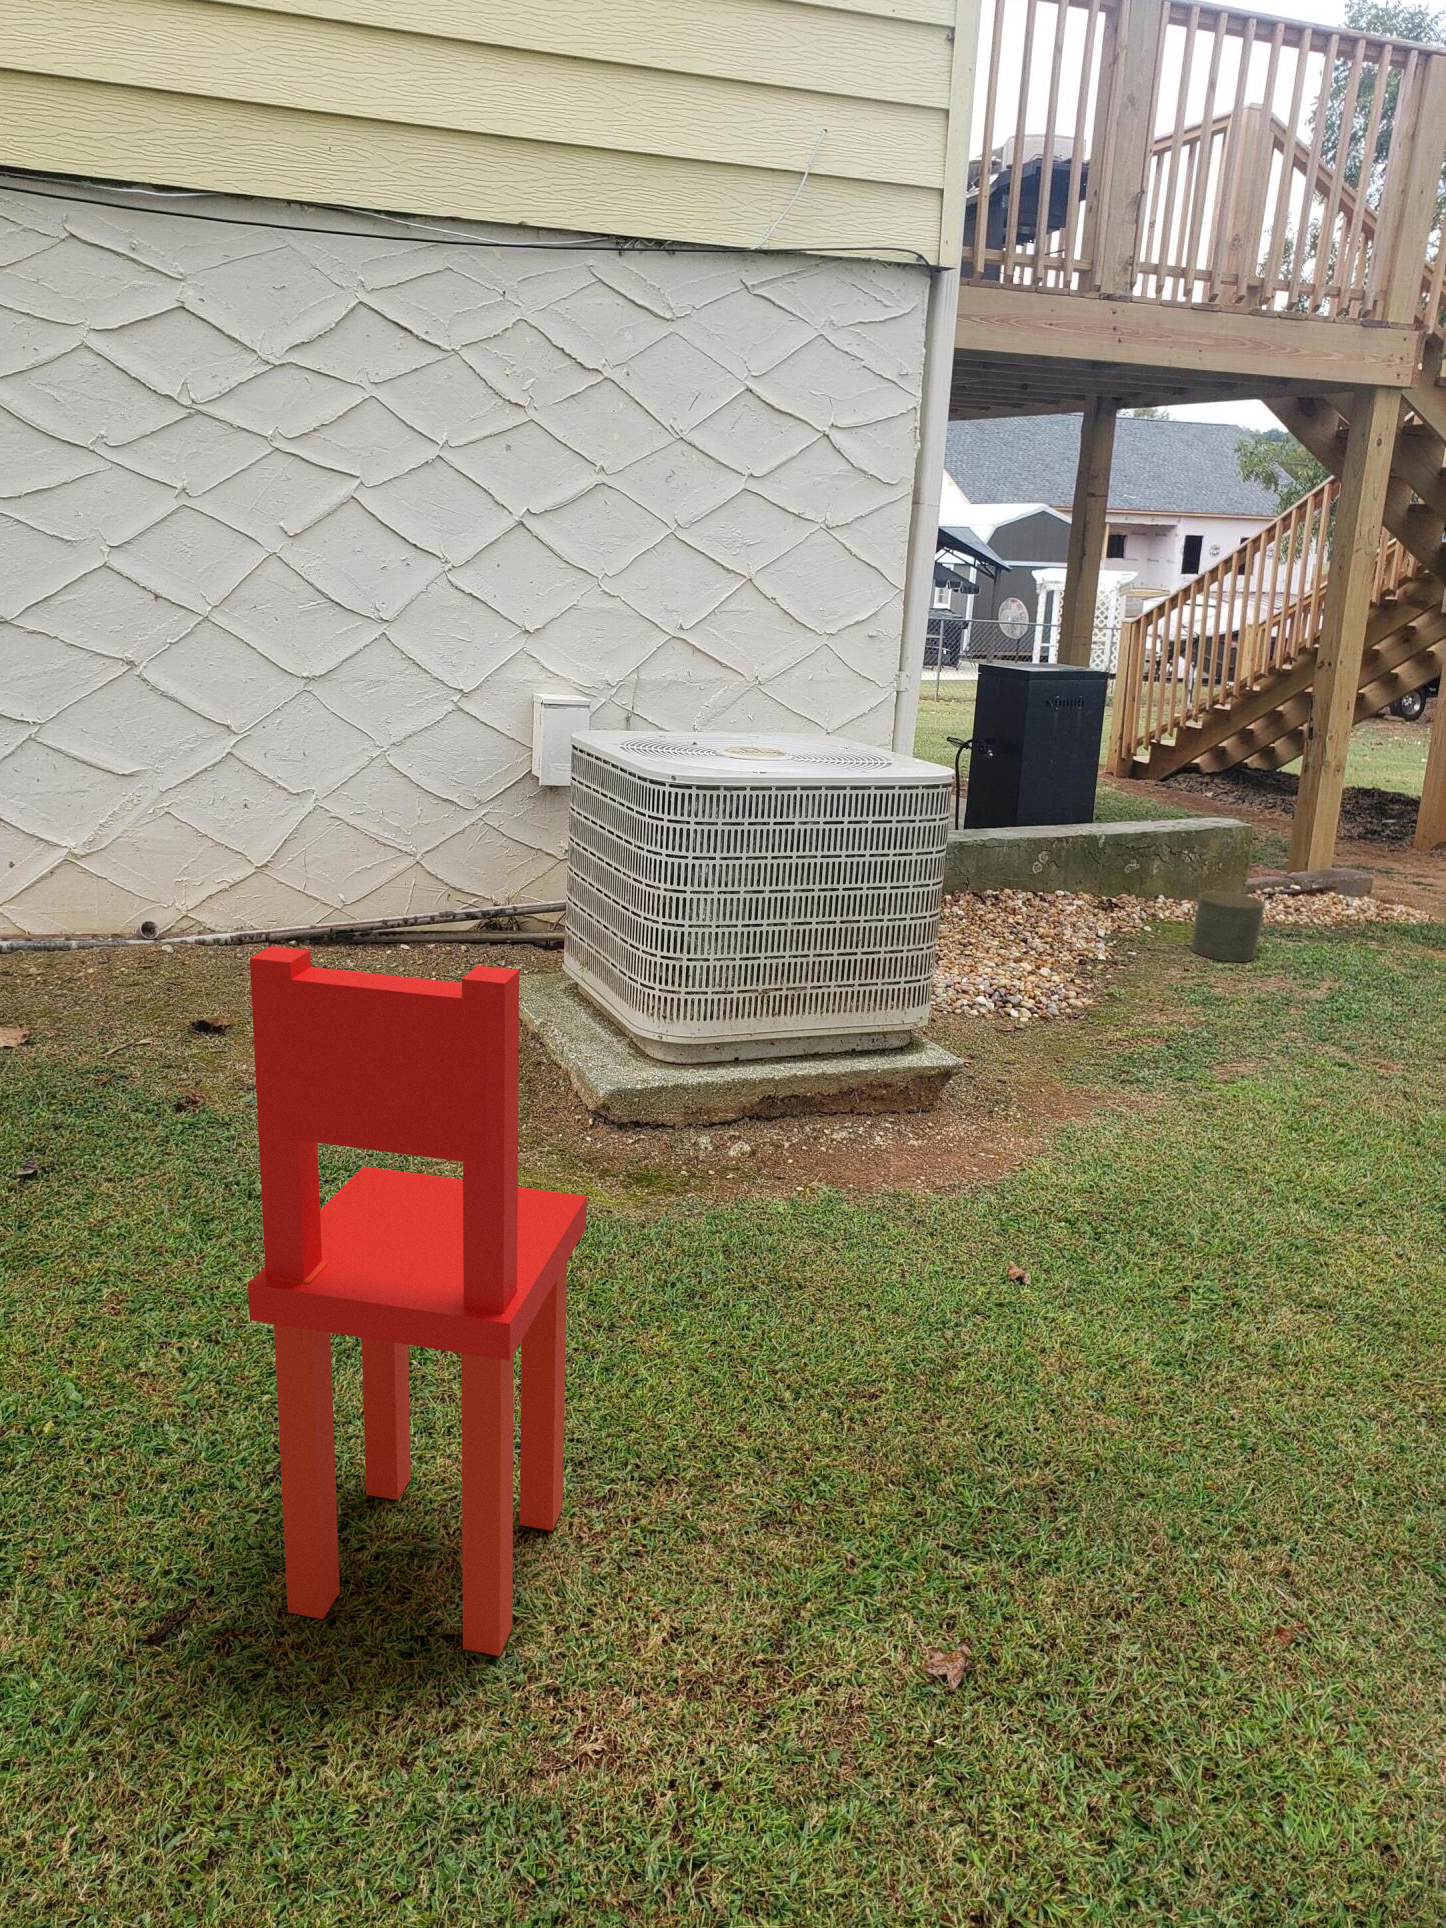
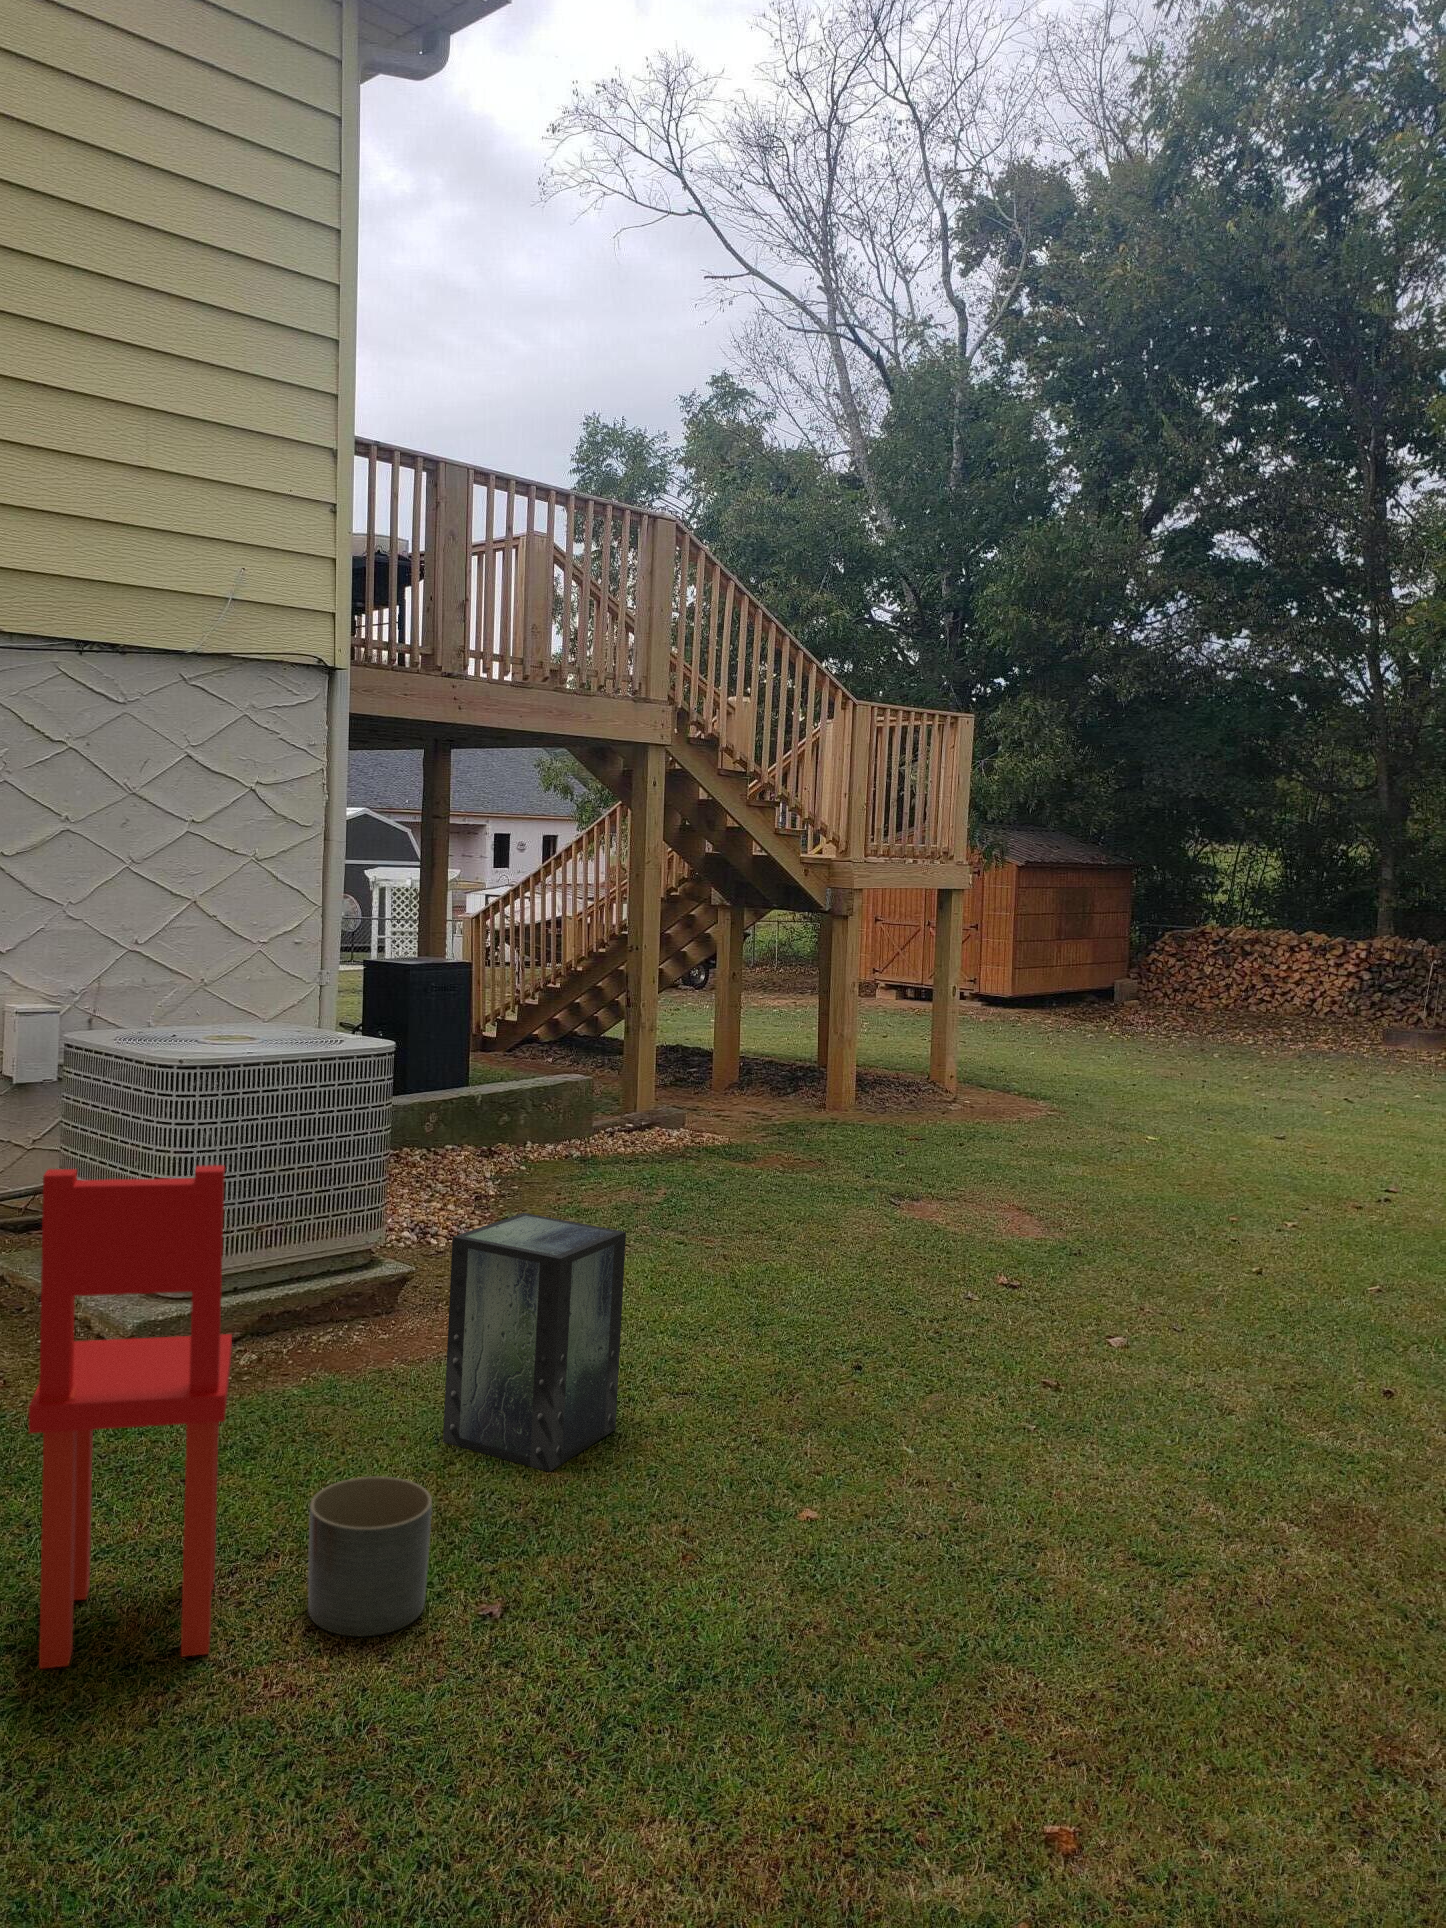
planter: present [1192,891,1265,962] -> present [308,1476,432,1637]
storage box: none [939,1036,1243,1427] -> present [443,1213,626,1472]

